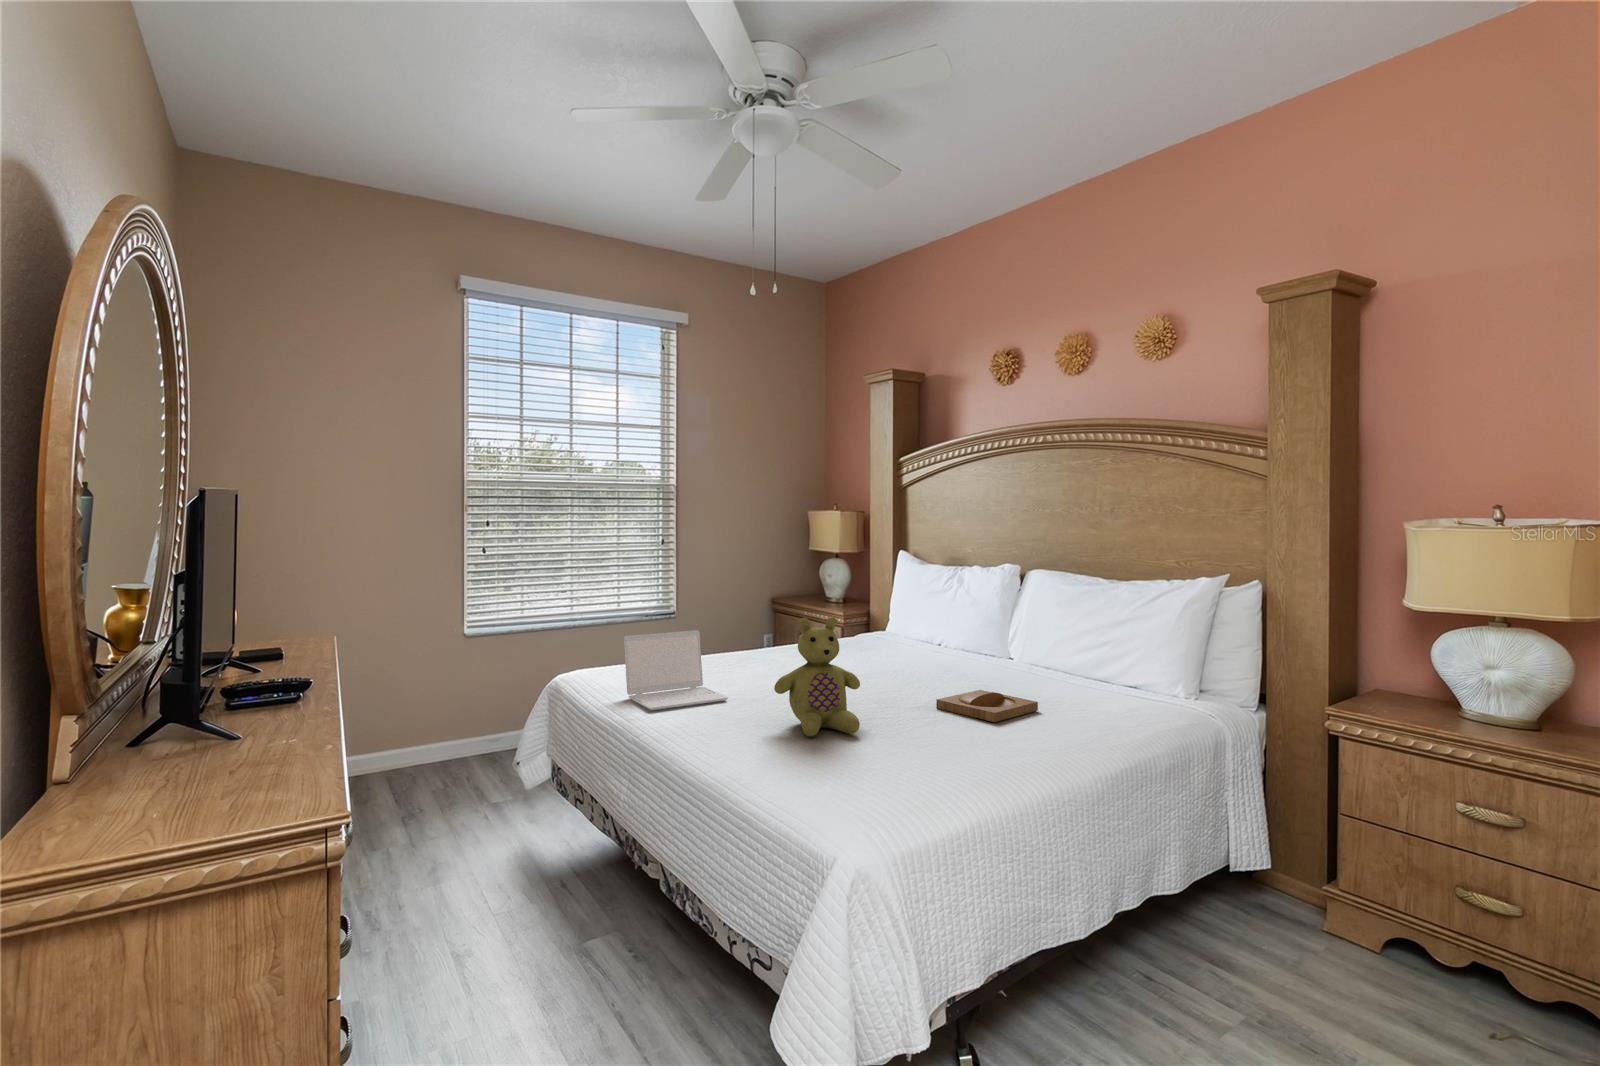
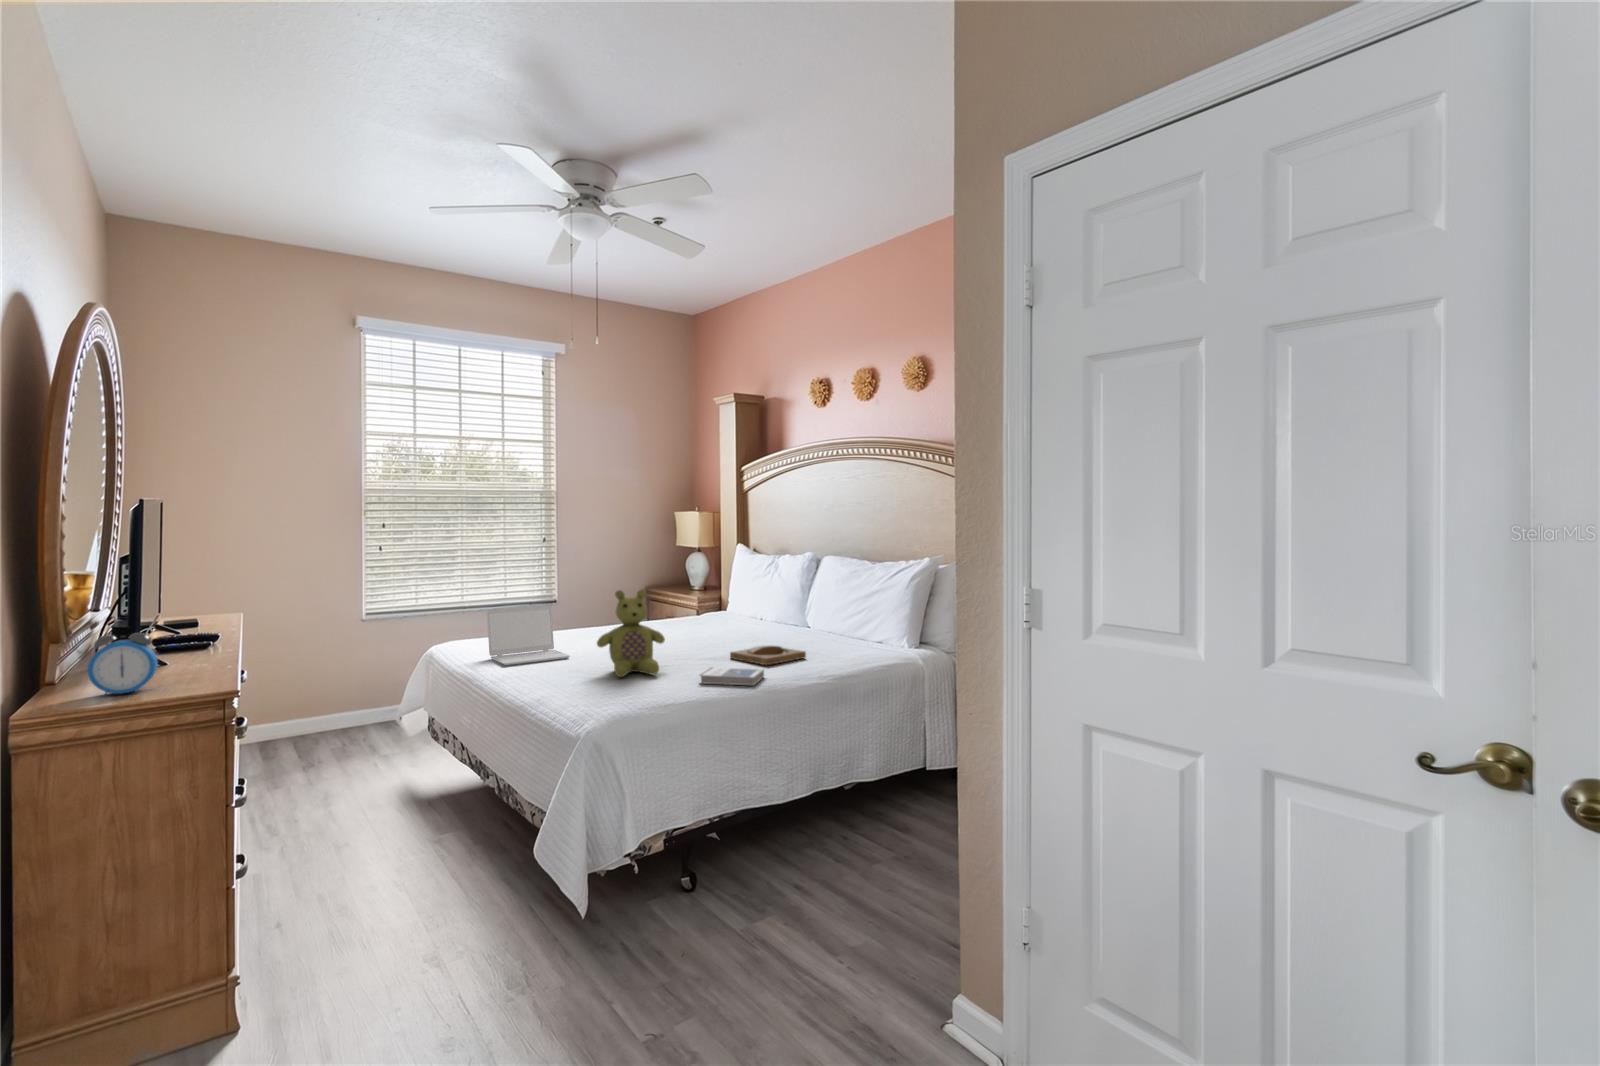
alarm clock: none [114,699,218,798] -> present [88,633,158,694]
hardback book: none [922,726,1004,758] -> present [700,667,764,685]

